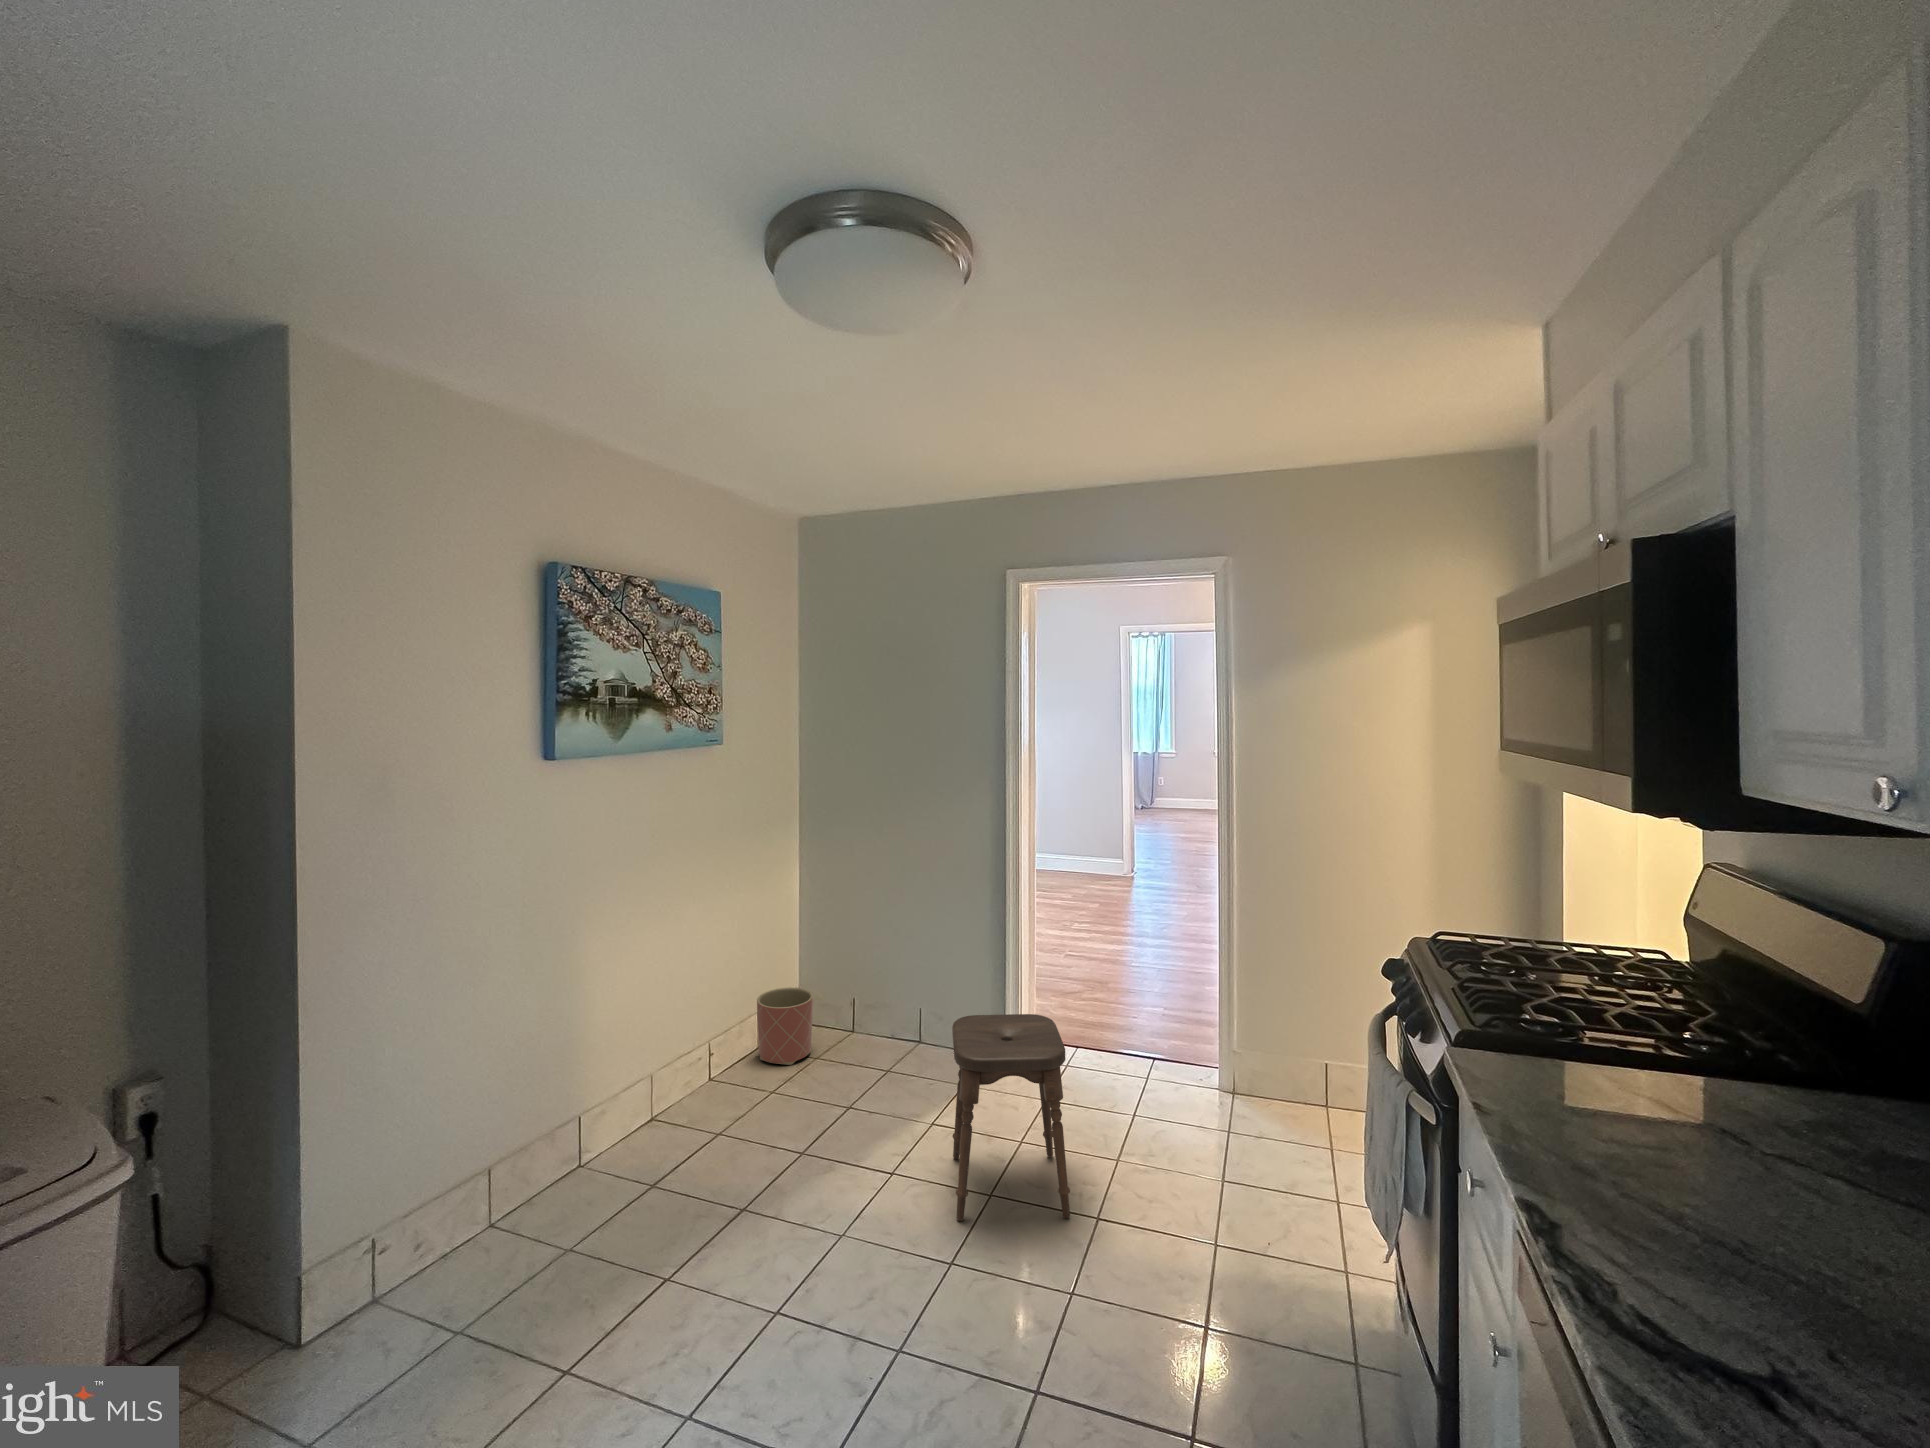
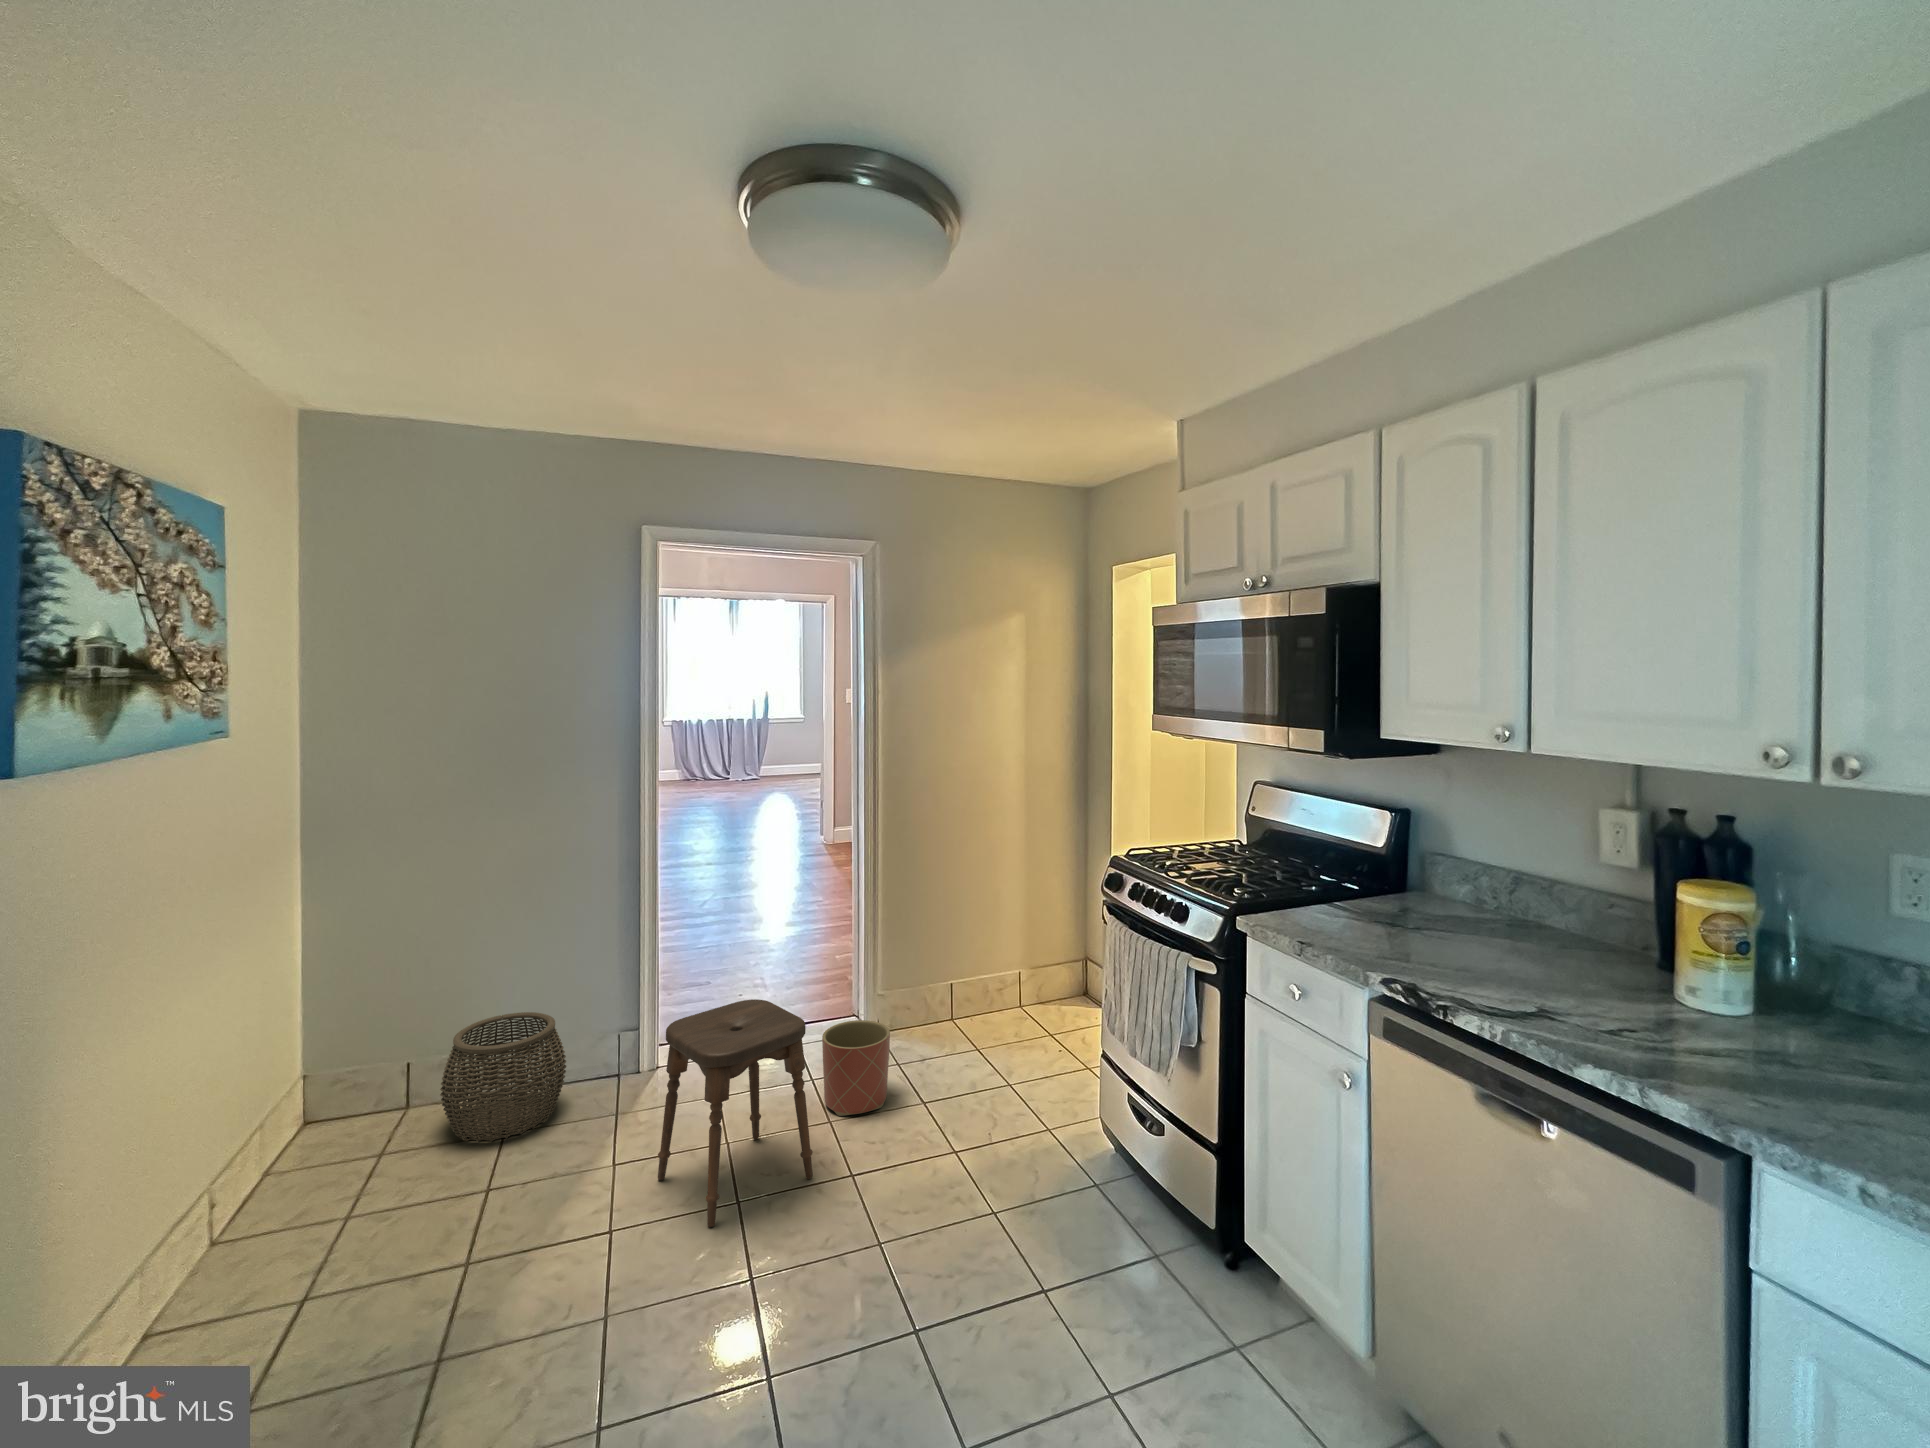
woven basket: none [854,976,942,1078] -> present [440,1012,567,1142]
planter: present [757,987,813,1065] -> present [822,1020,890,1116]

